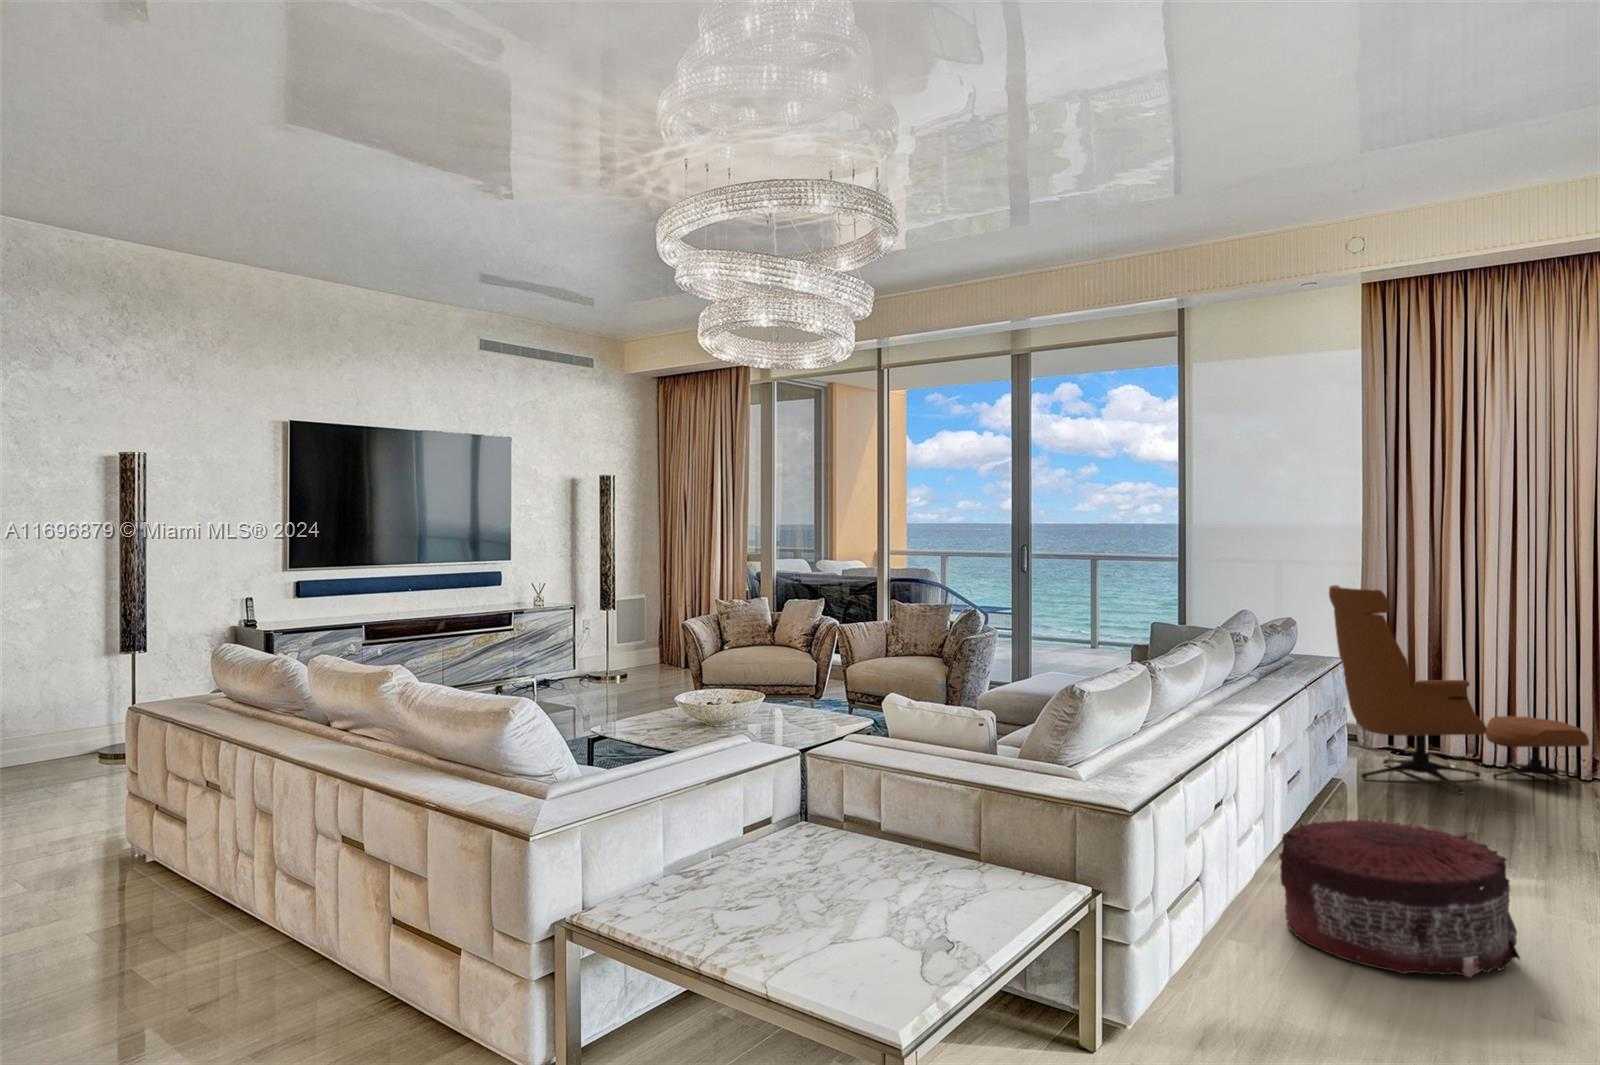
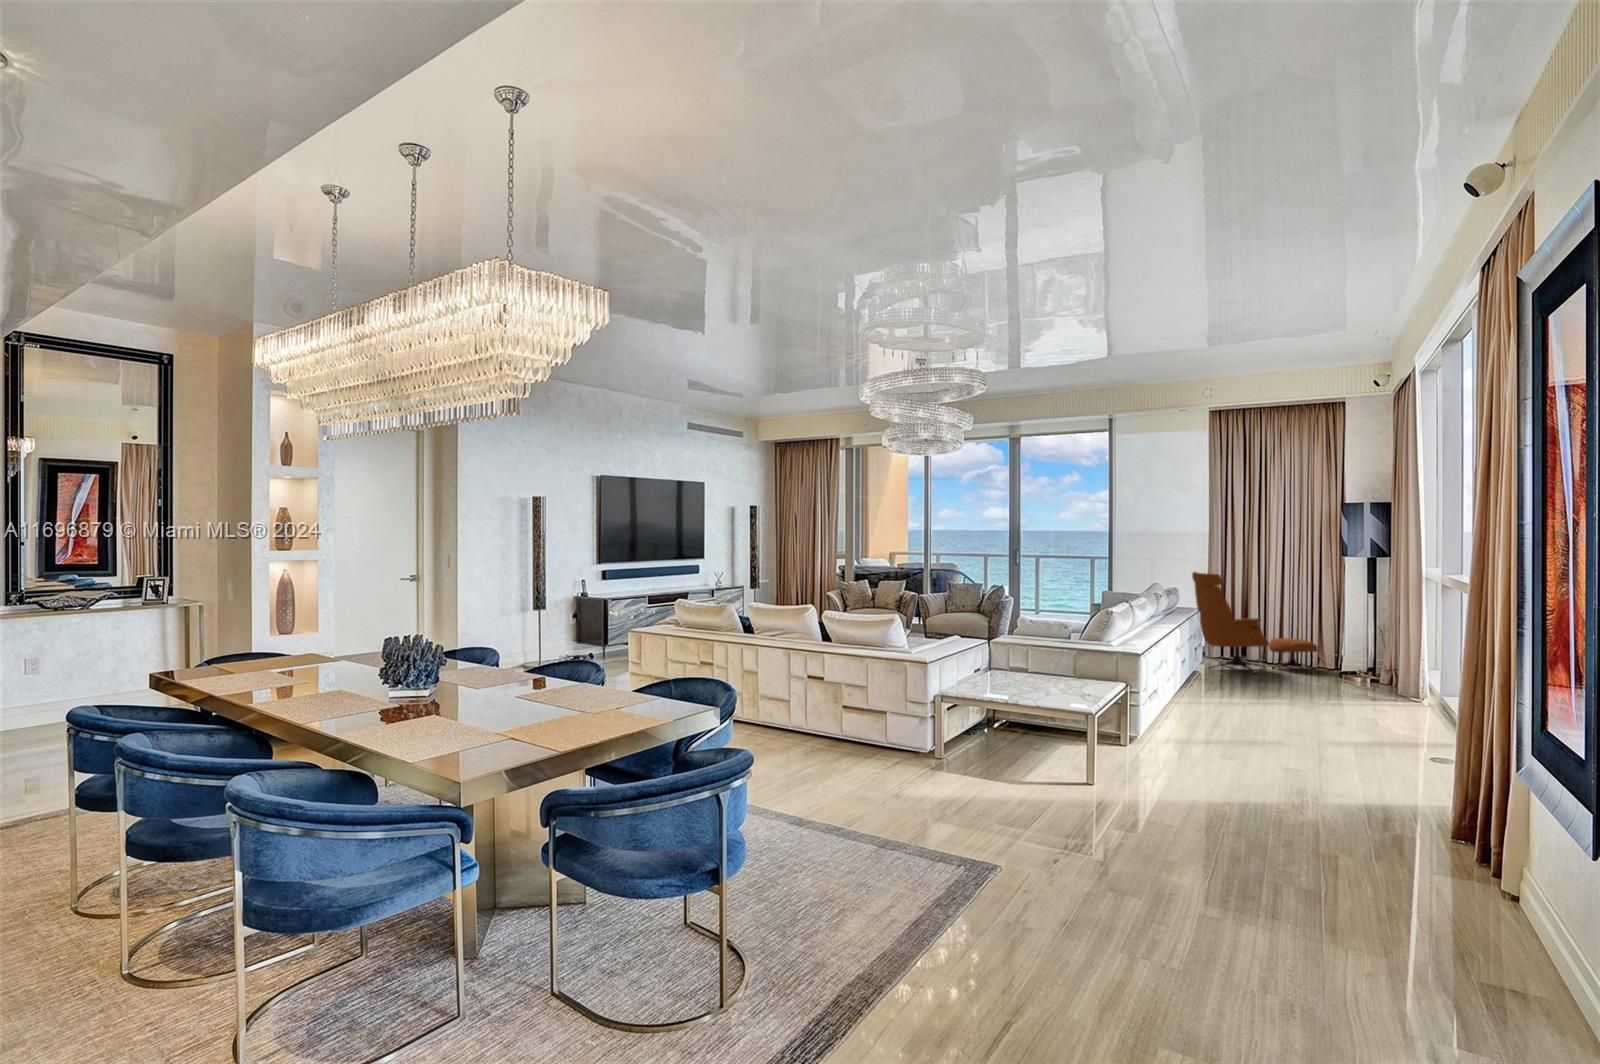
pouf: present [1279,819,1520,977] -> none [1181,671,1278,725]

